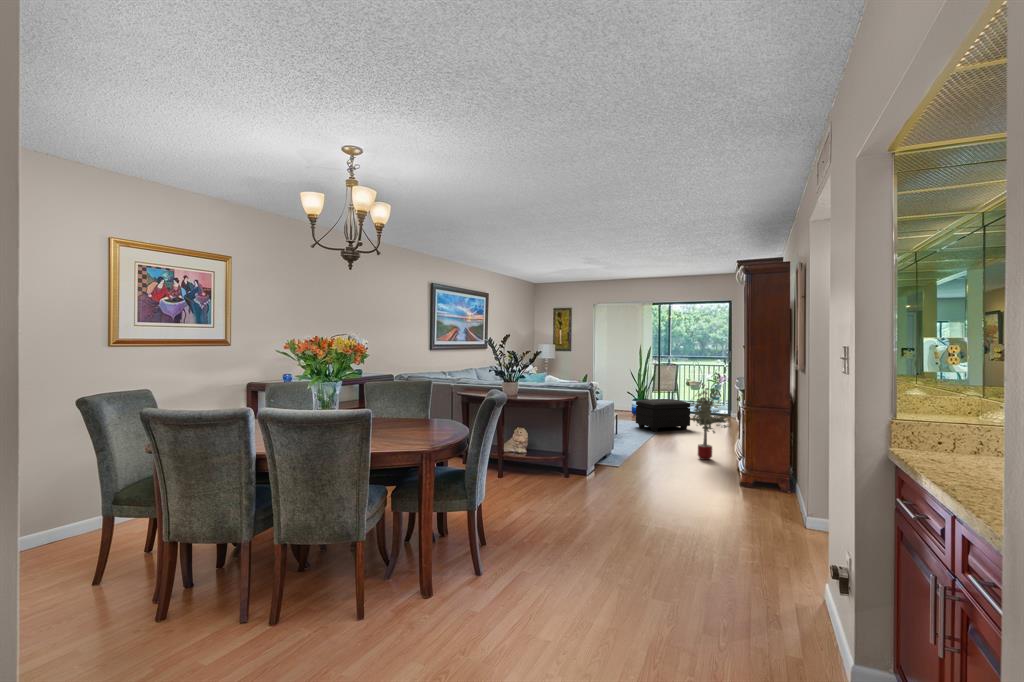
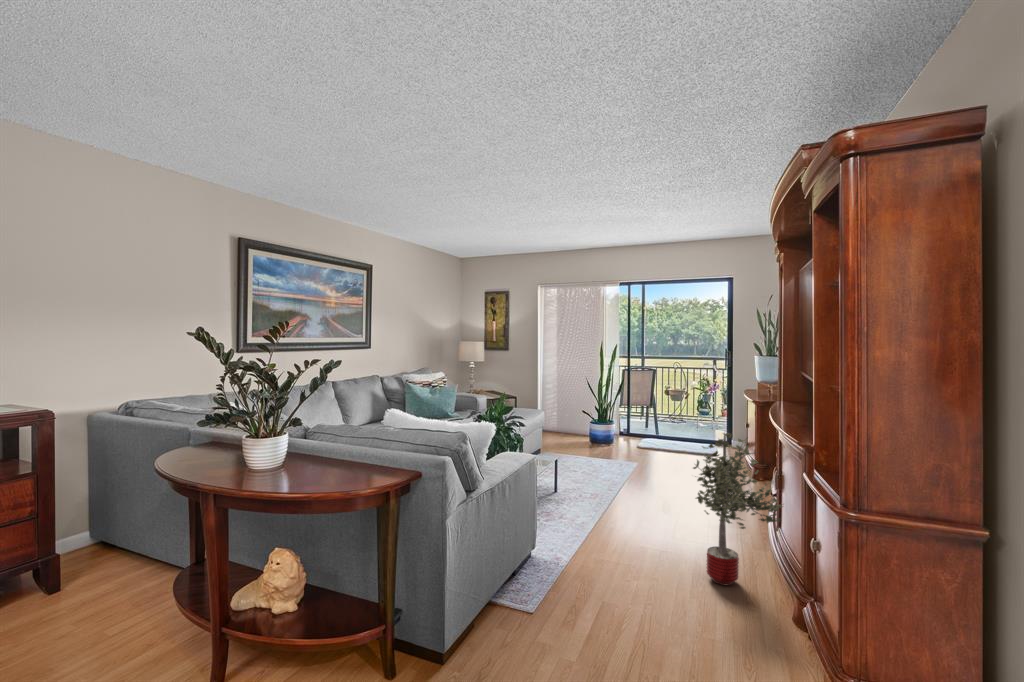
footstool: present [636,399,690,431] -> none [592,425,678,482]

